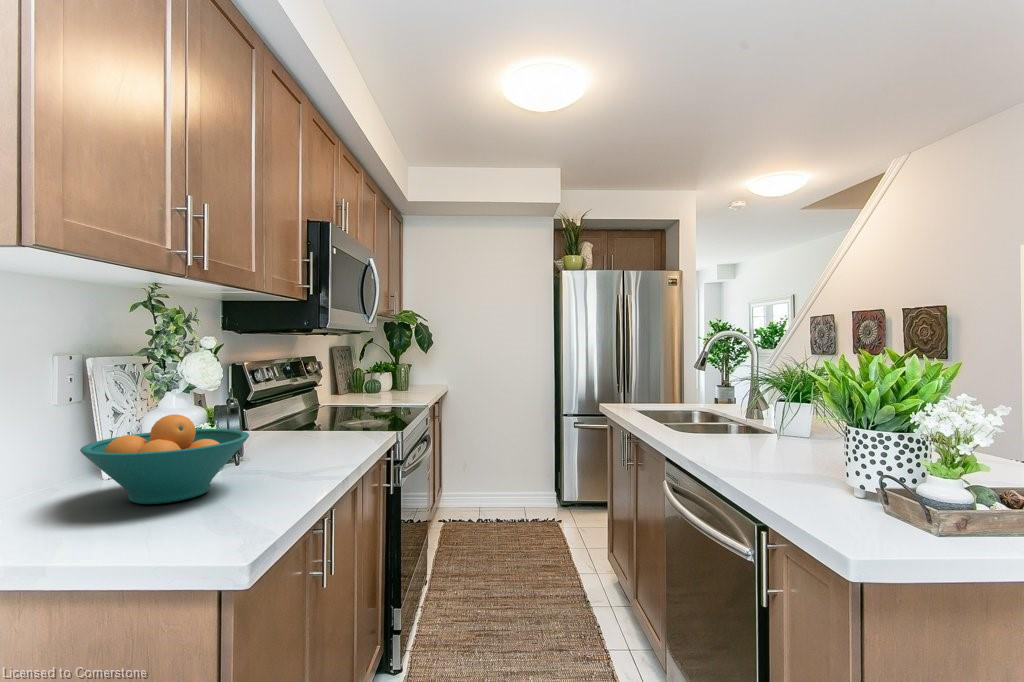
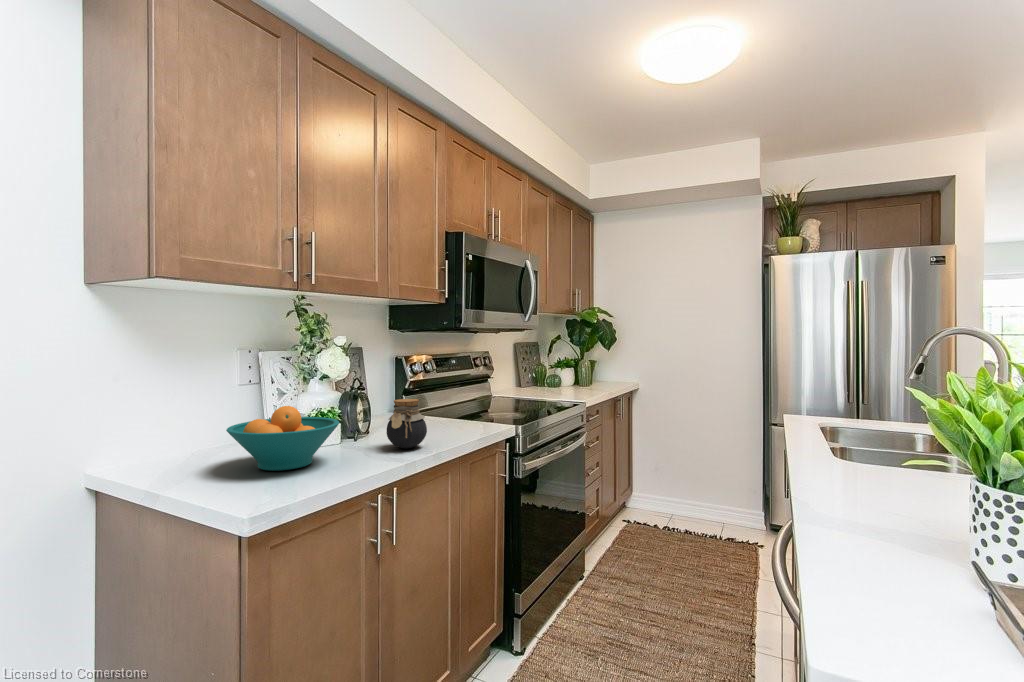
jar: none [280,401,331,460] -> present [386,399,427,449]

